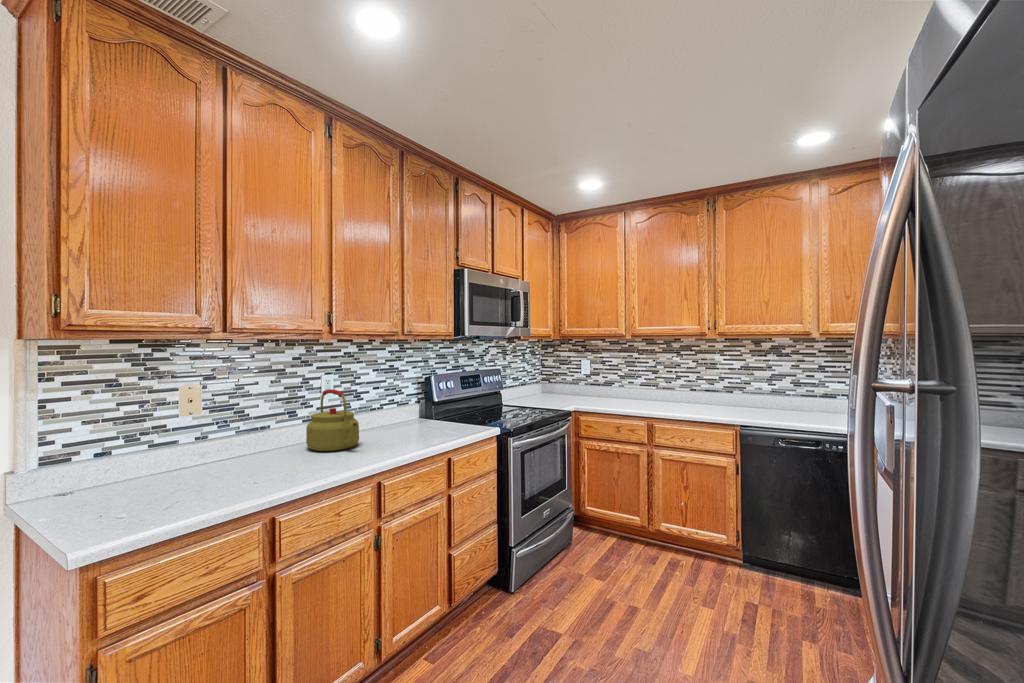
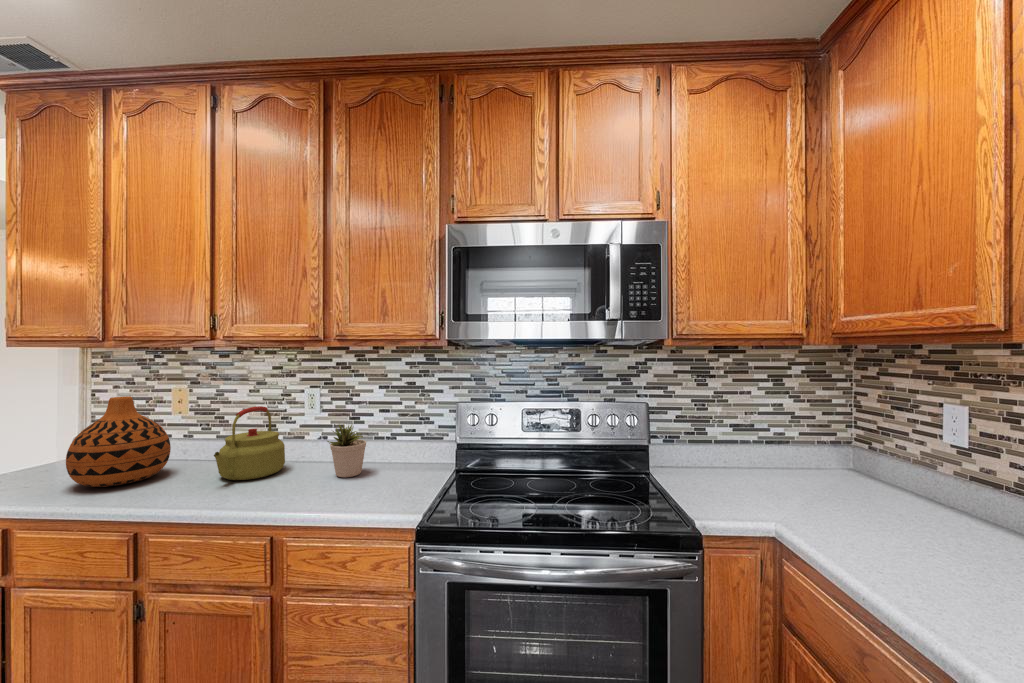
vase: none [195,387,289,482] -> present [66,396,171,487]
potted plant: none [384,393,409,433] -> present [327,425,366,477]

